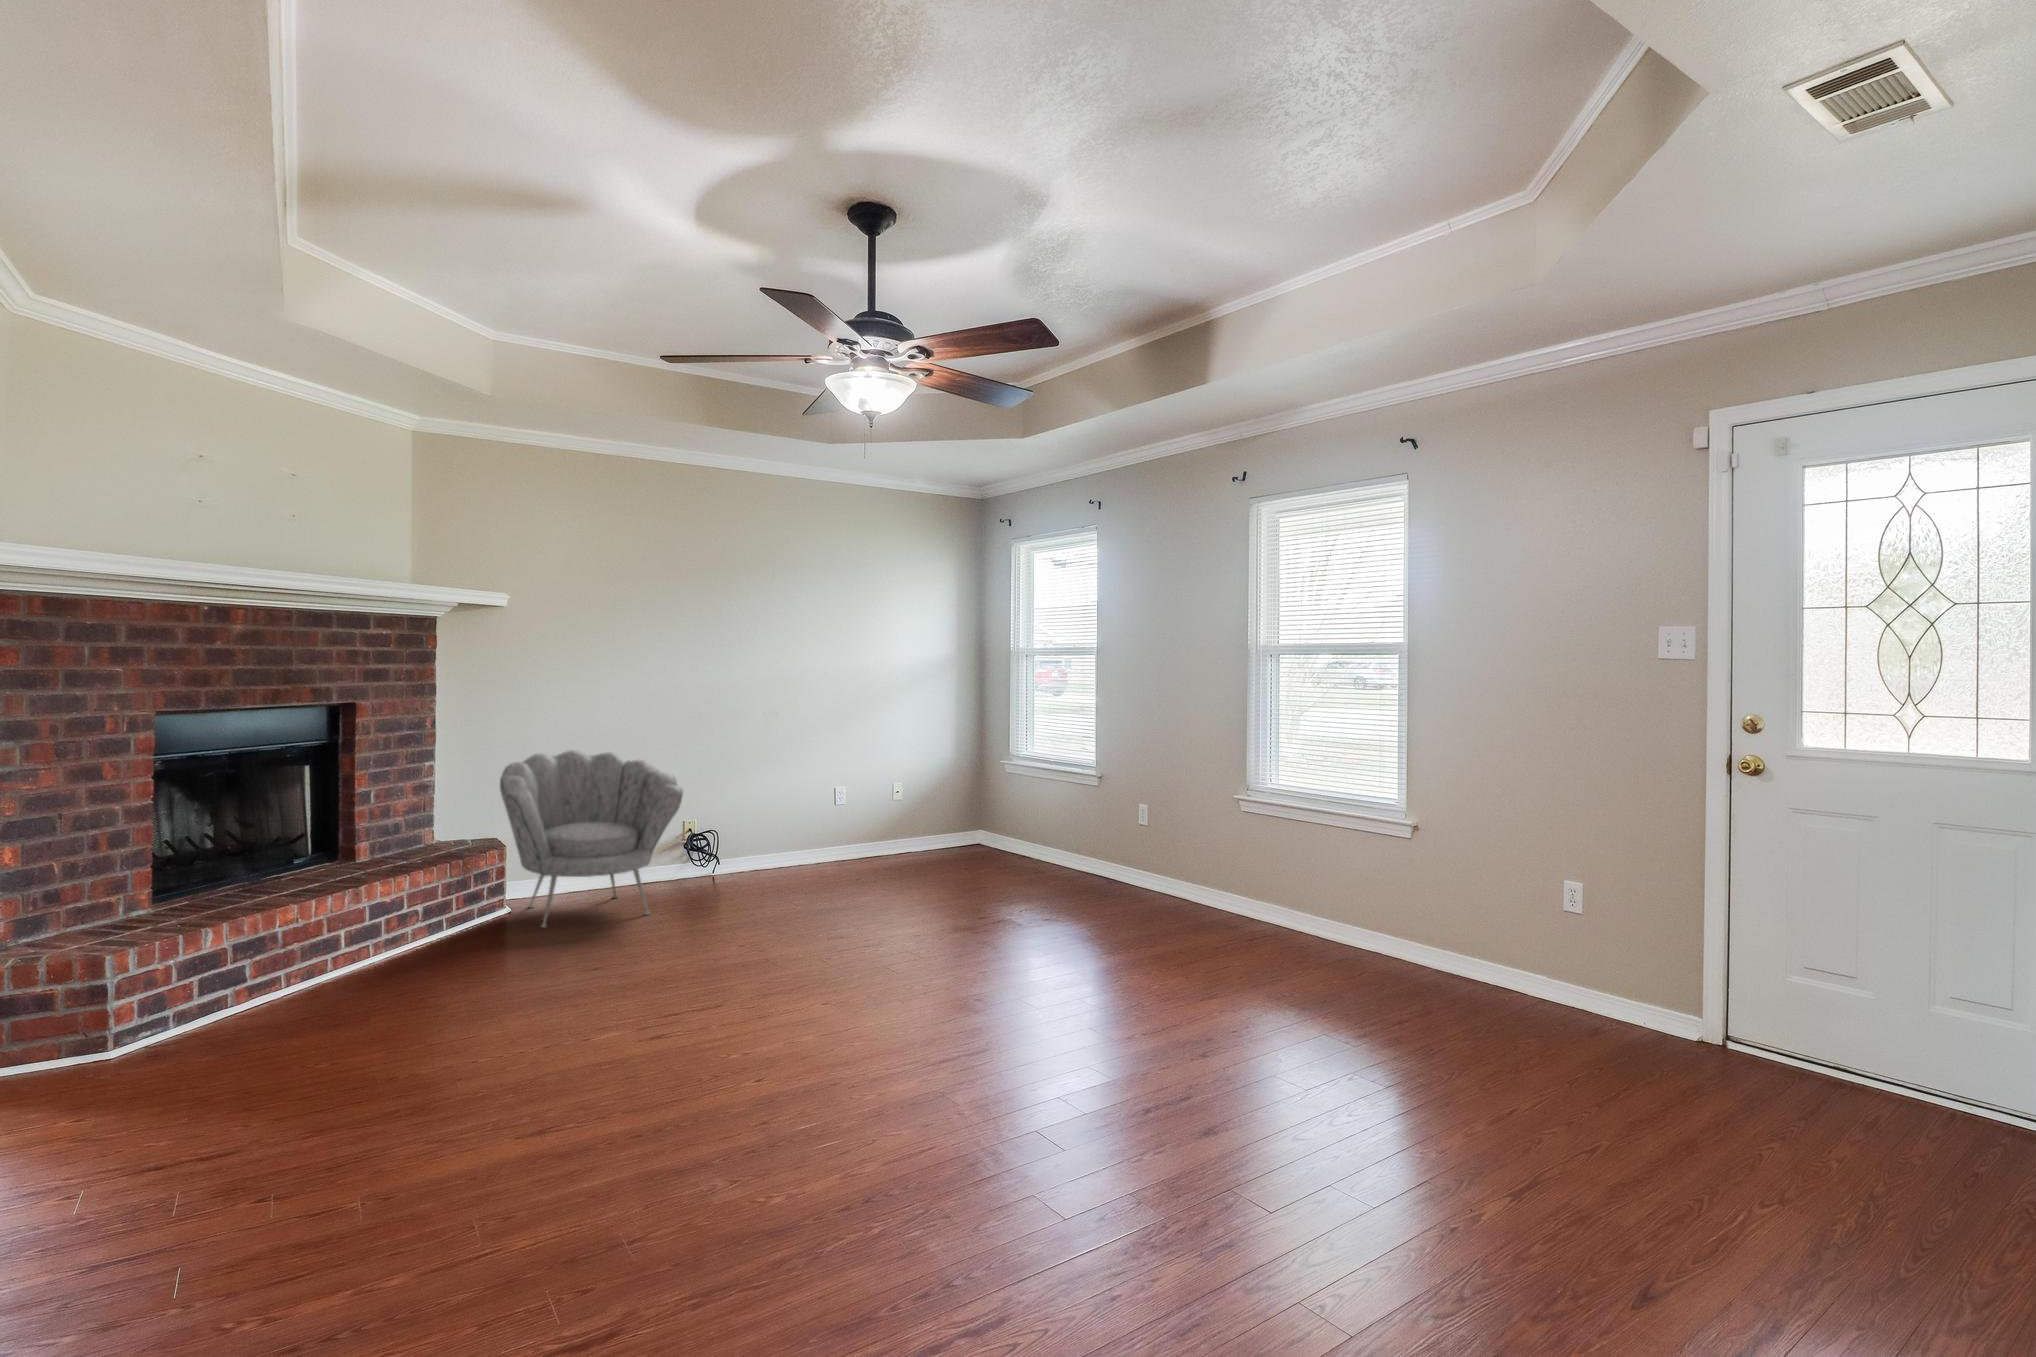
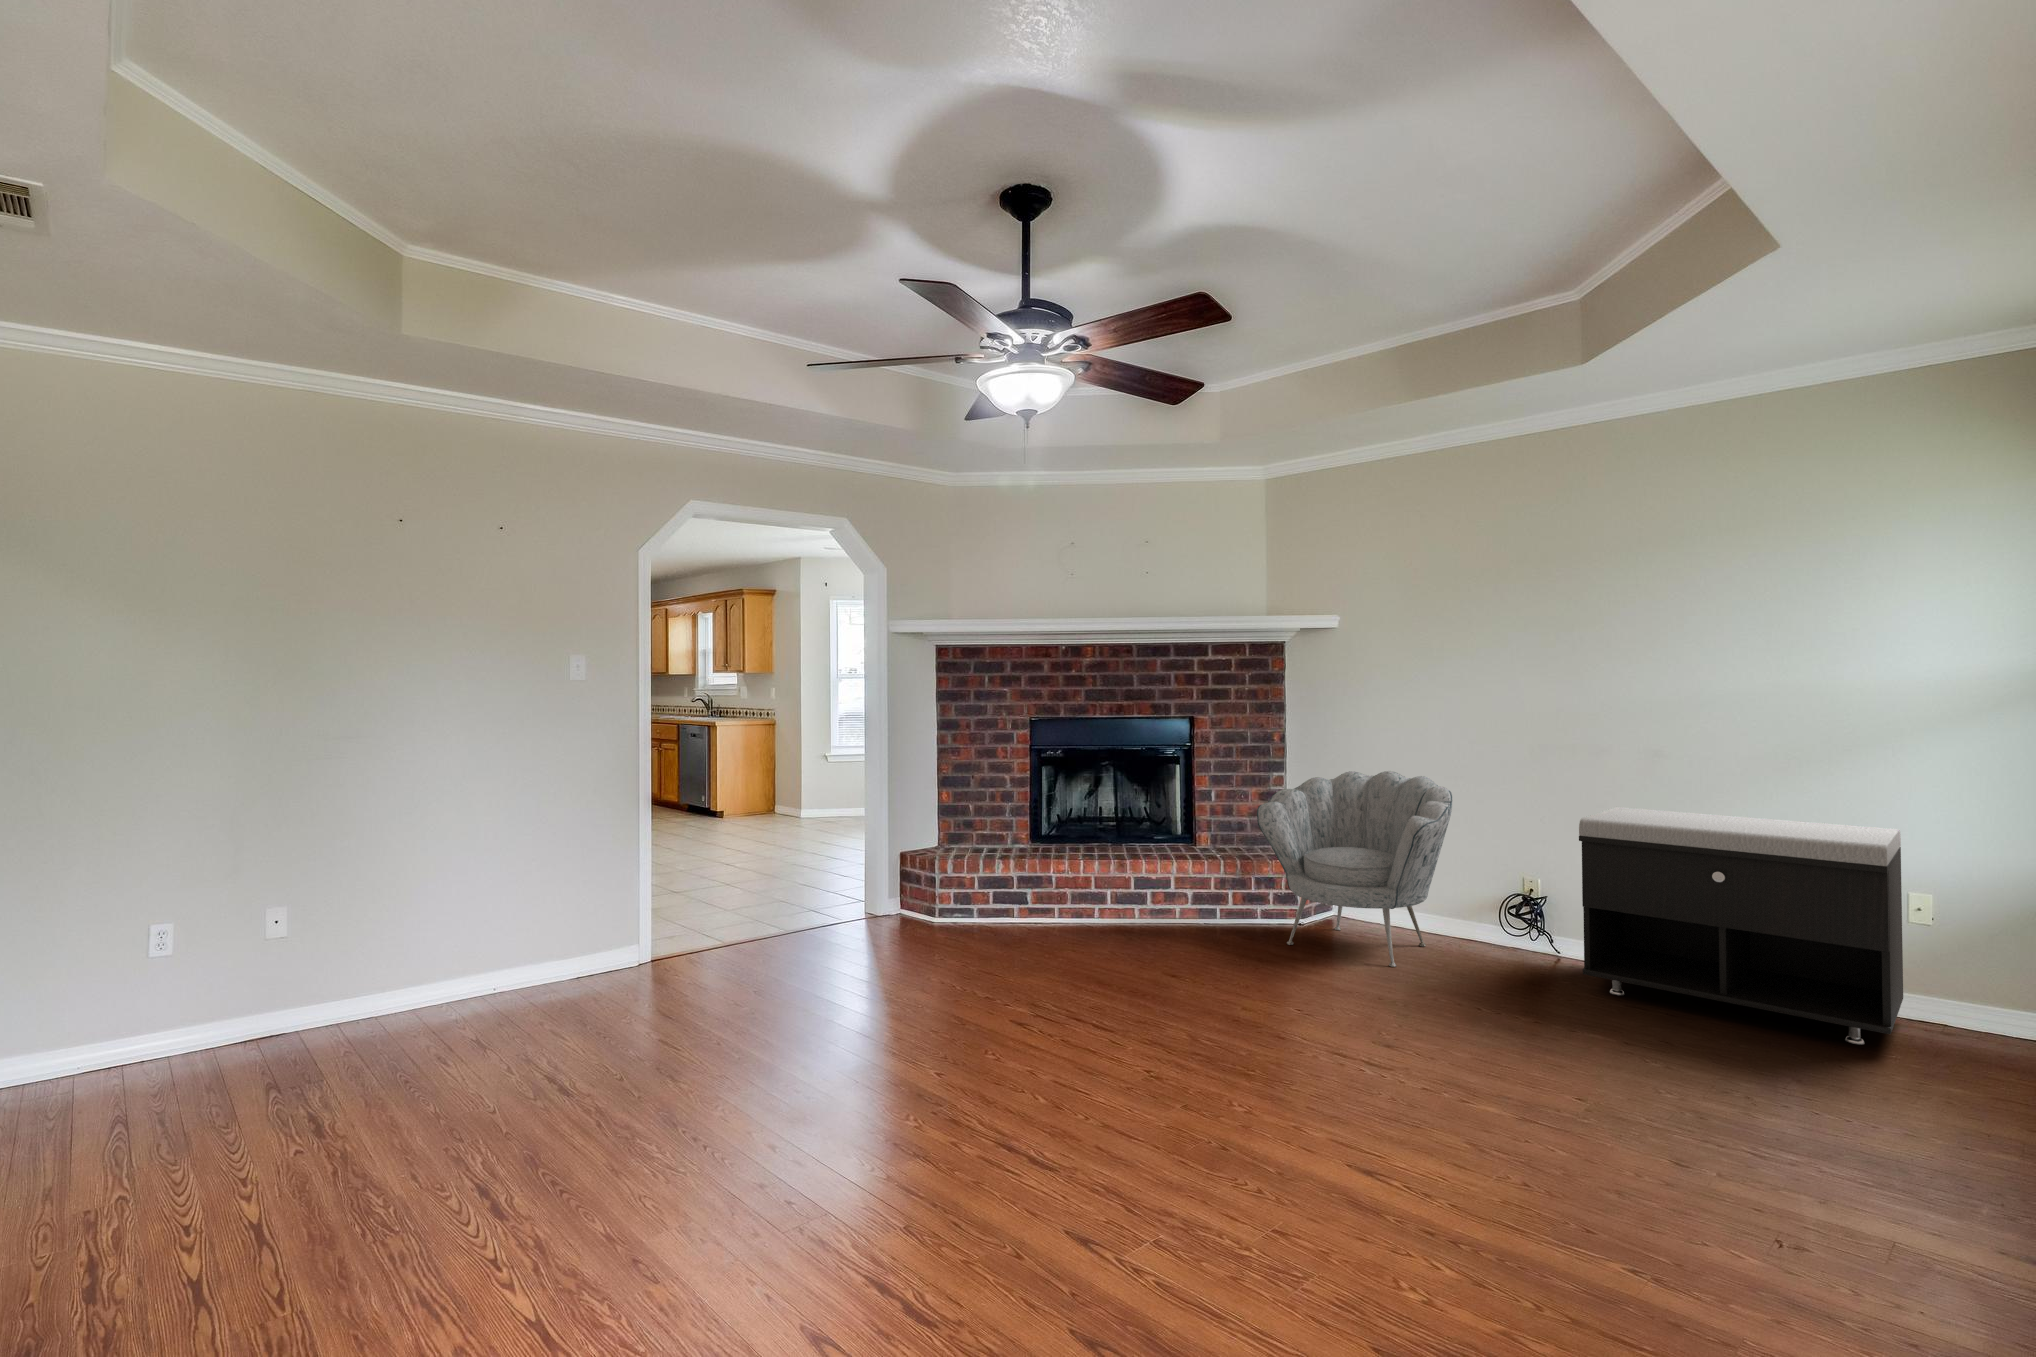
storage bench: none [725,759,900,888] -> present [1579,807,1903,1045]

